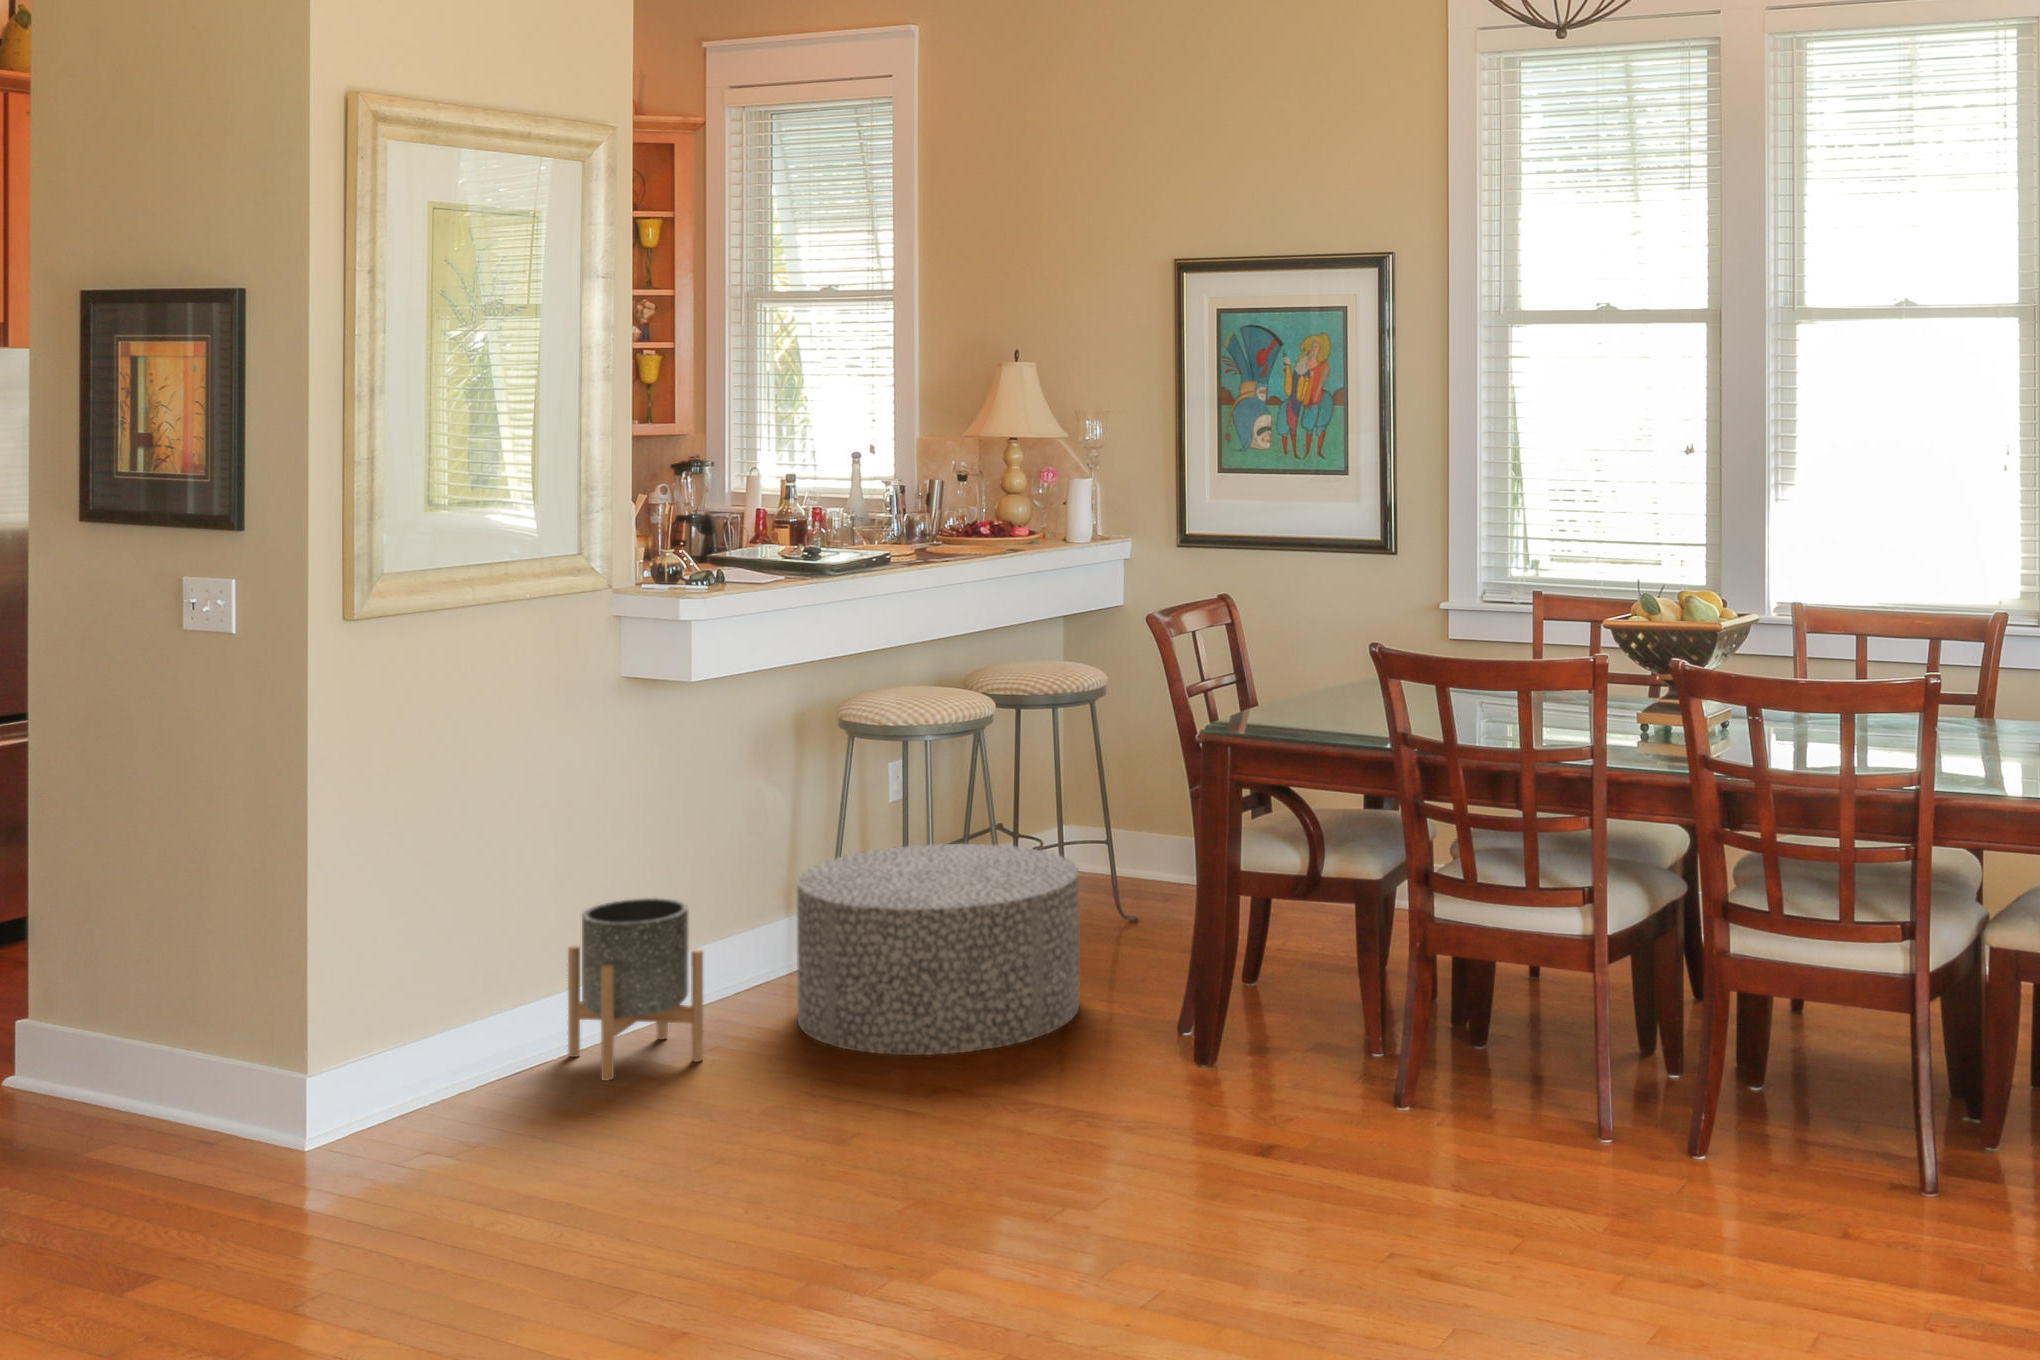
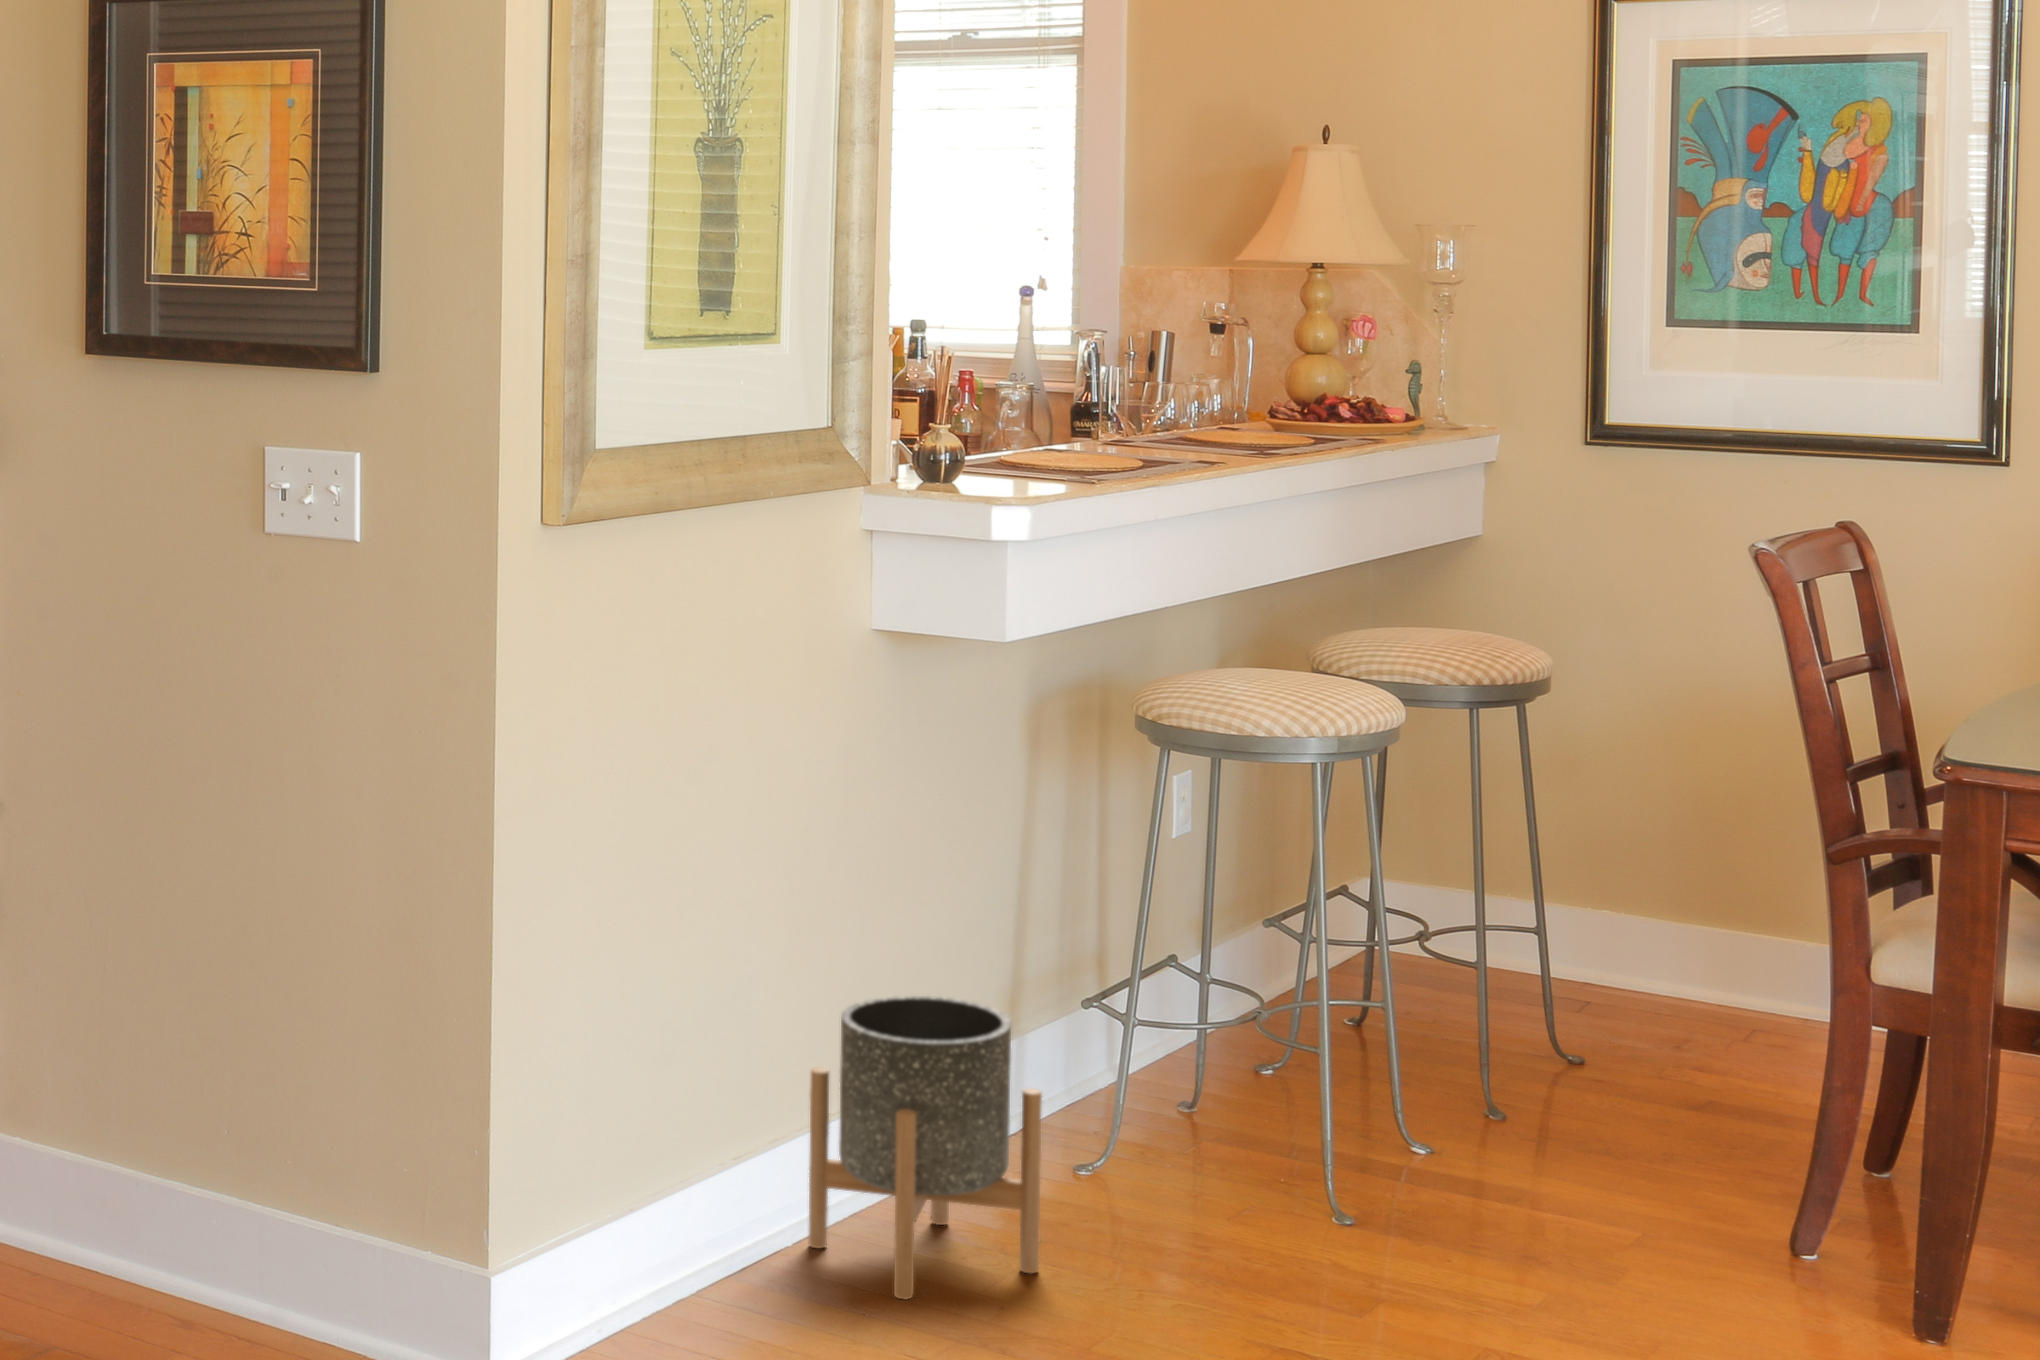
ottoman: present [797,844,1079,1055] -> none [1133,922,1622,1291]

